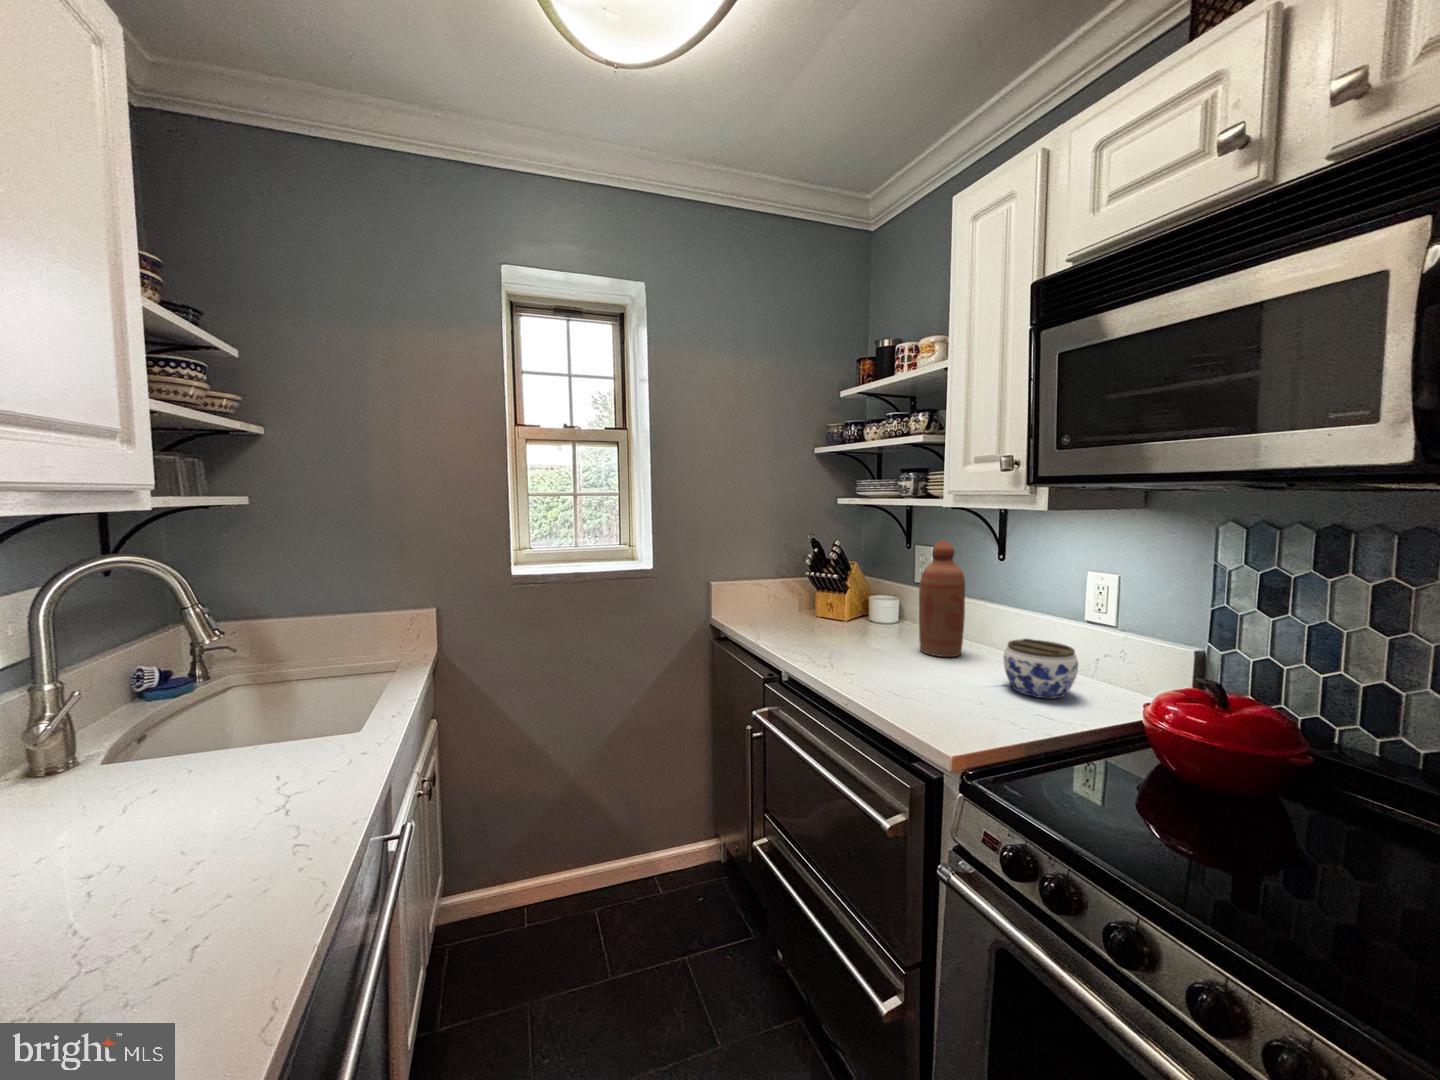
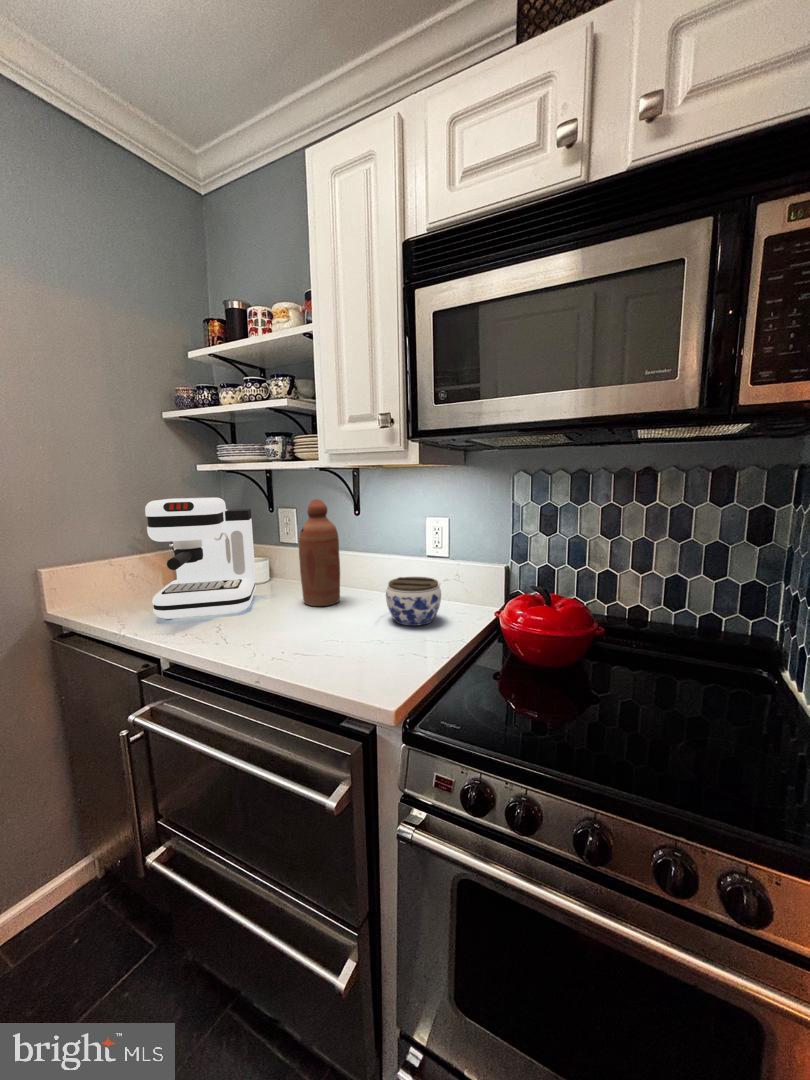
coffee maker: none [783,531,879,646] -> present [145,498,256,619]

